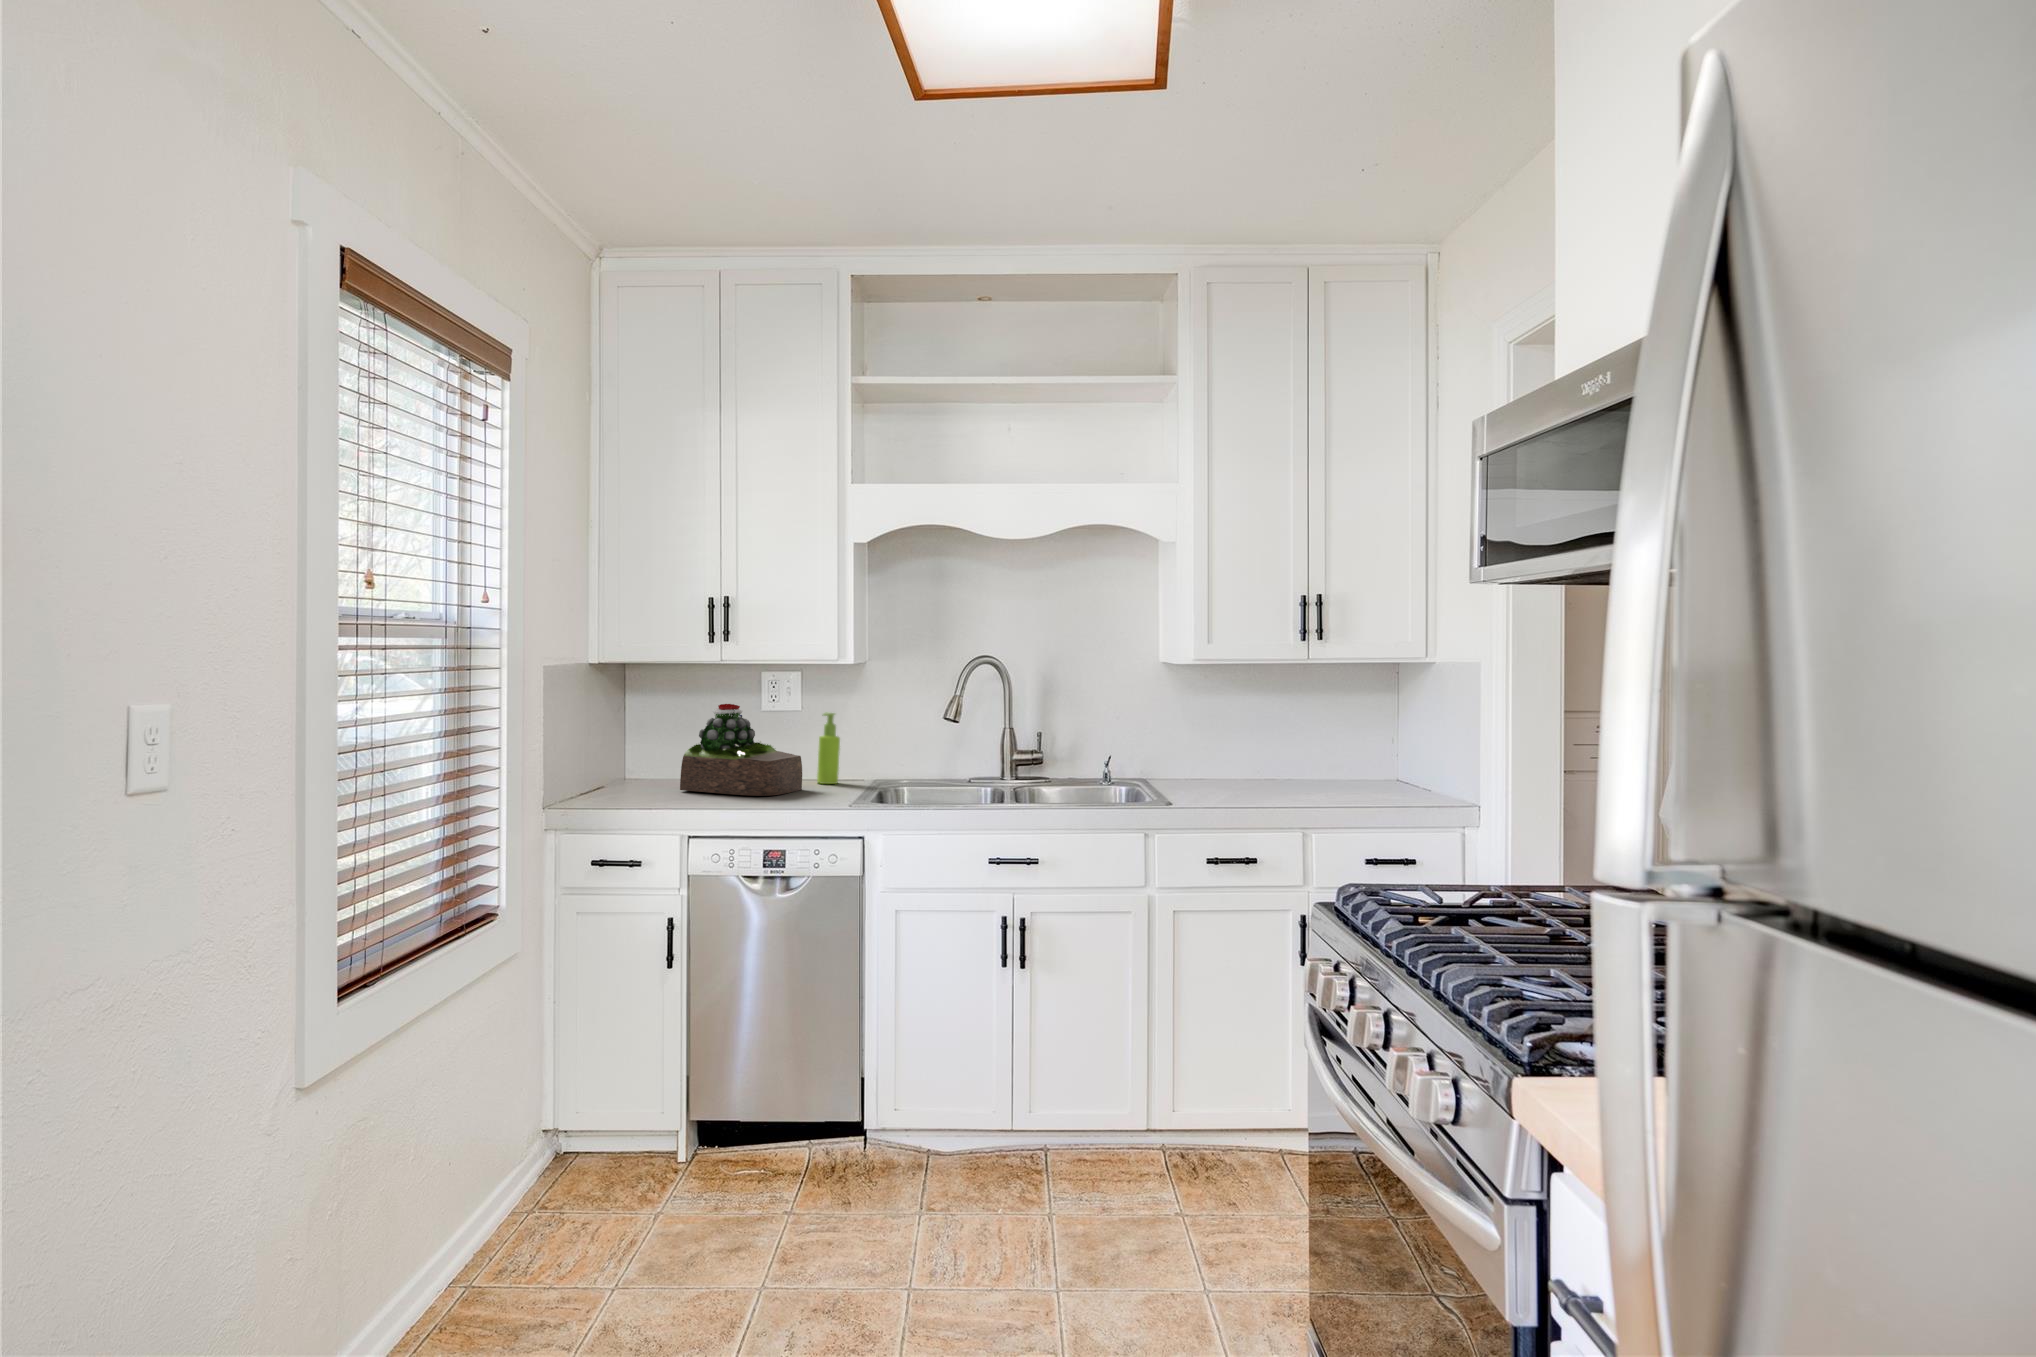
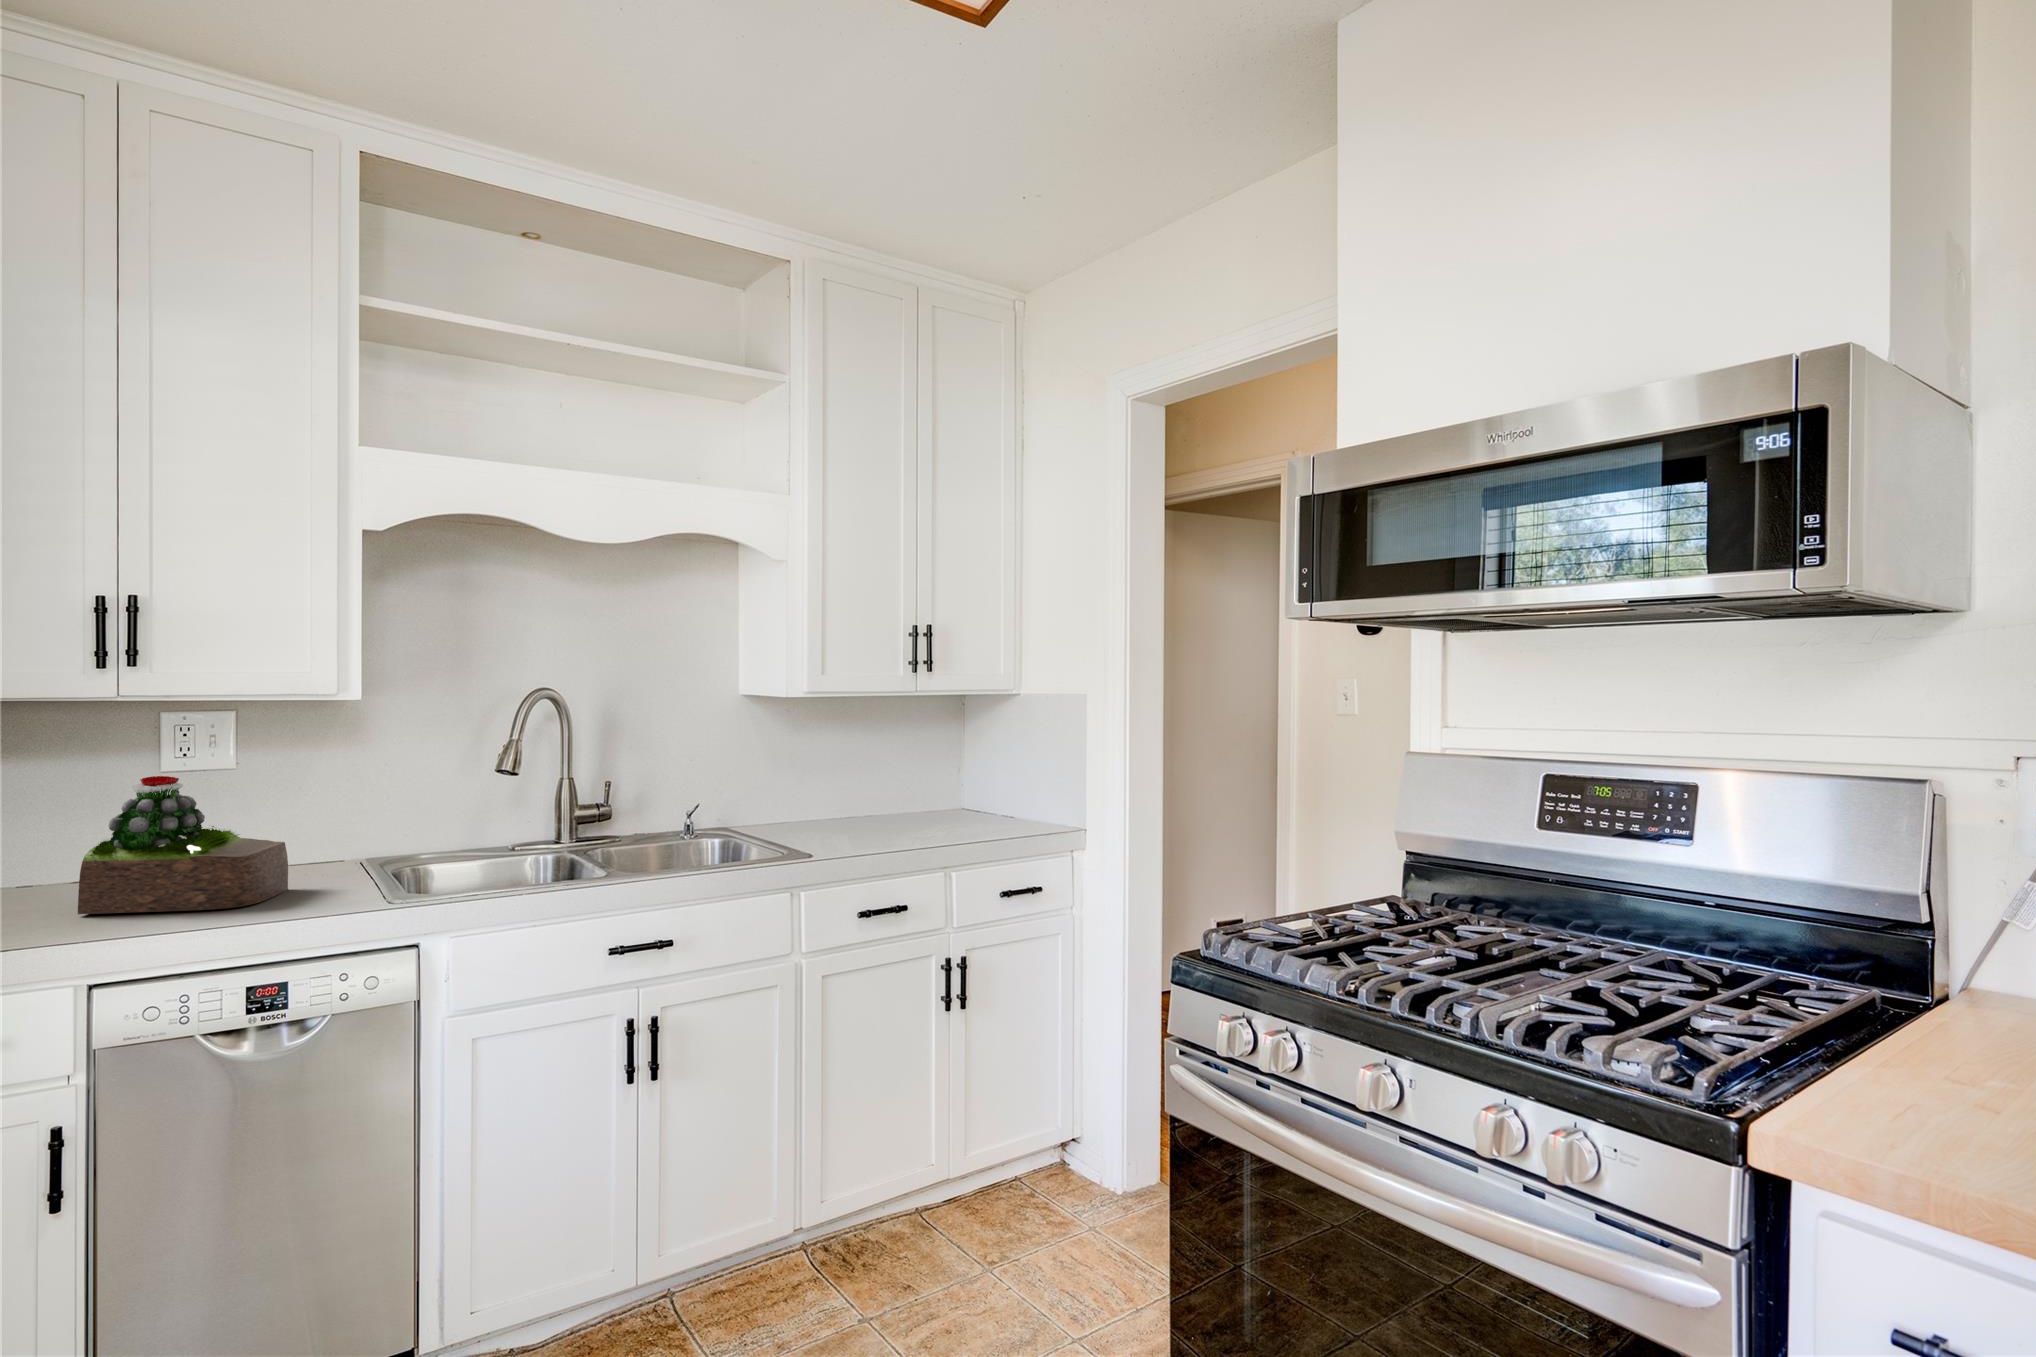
soap dispenser: present [817,713,840,784] -> none [301,777,336,876]

